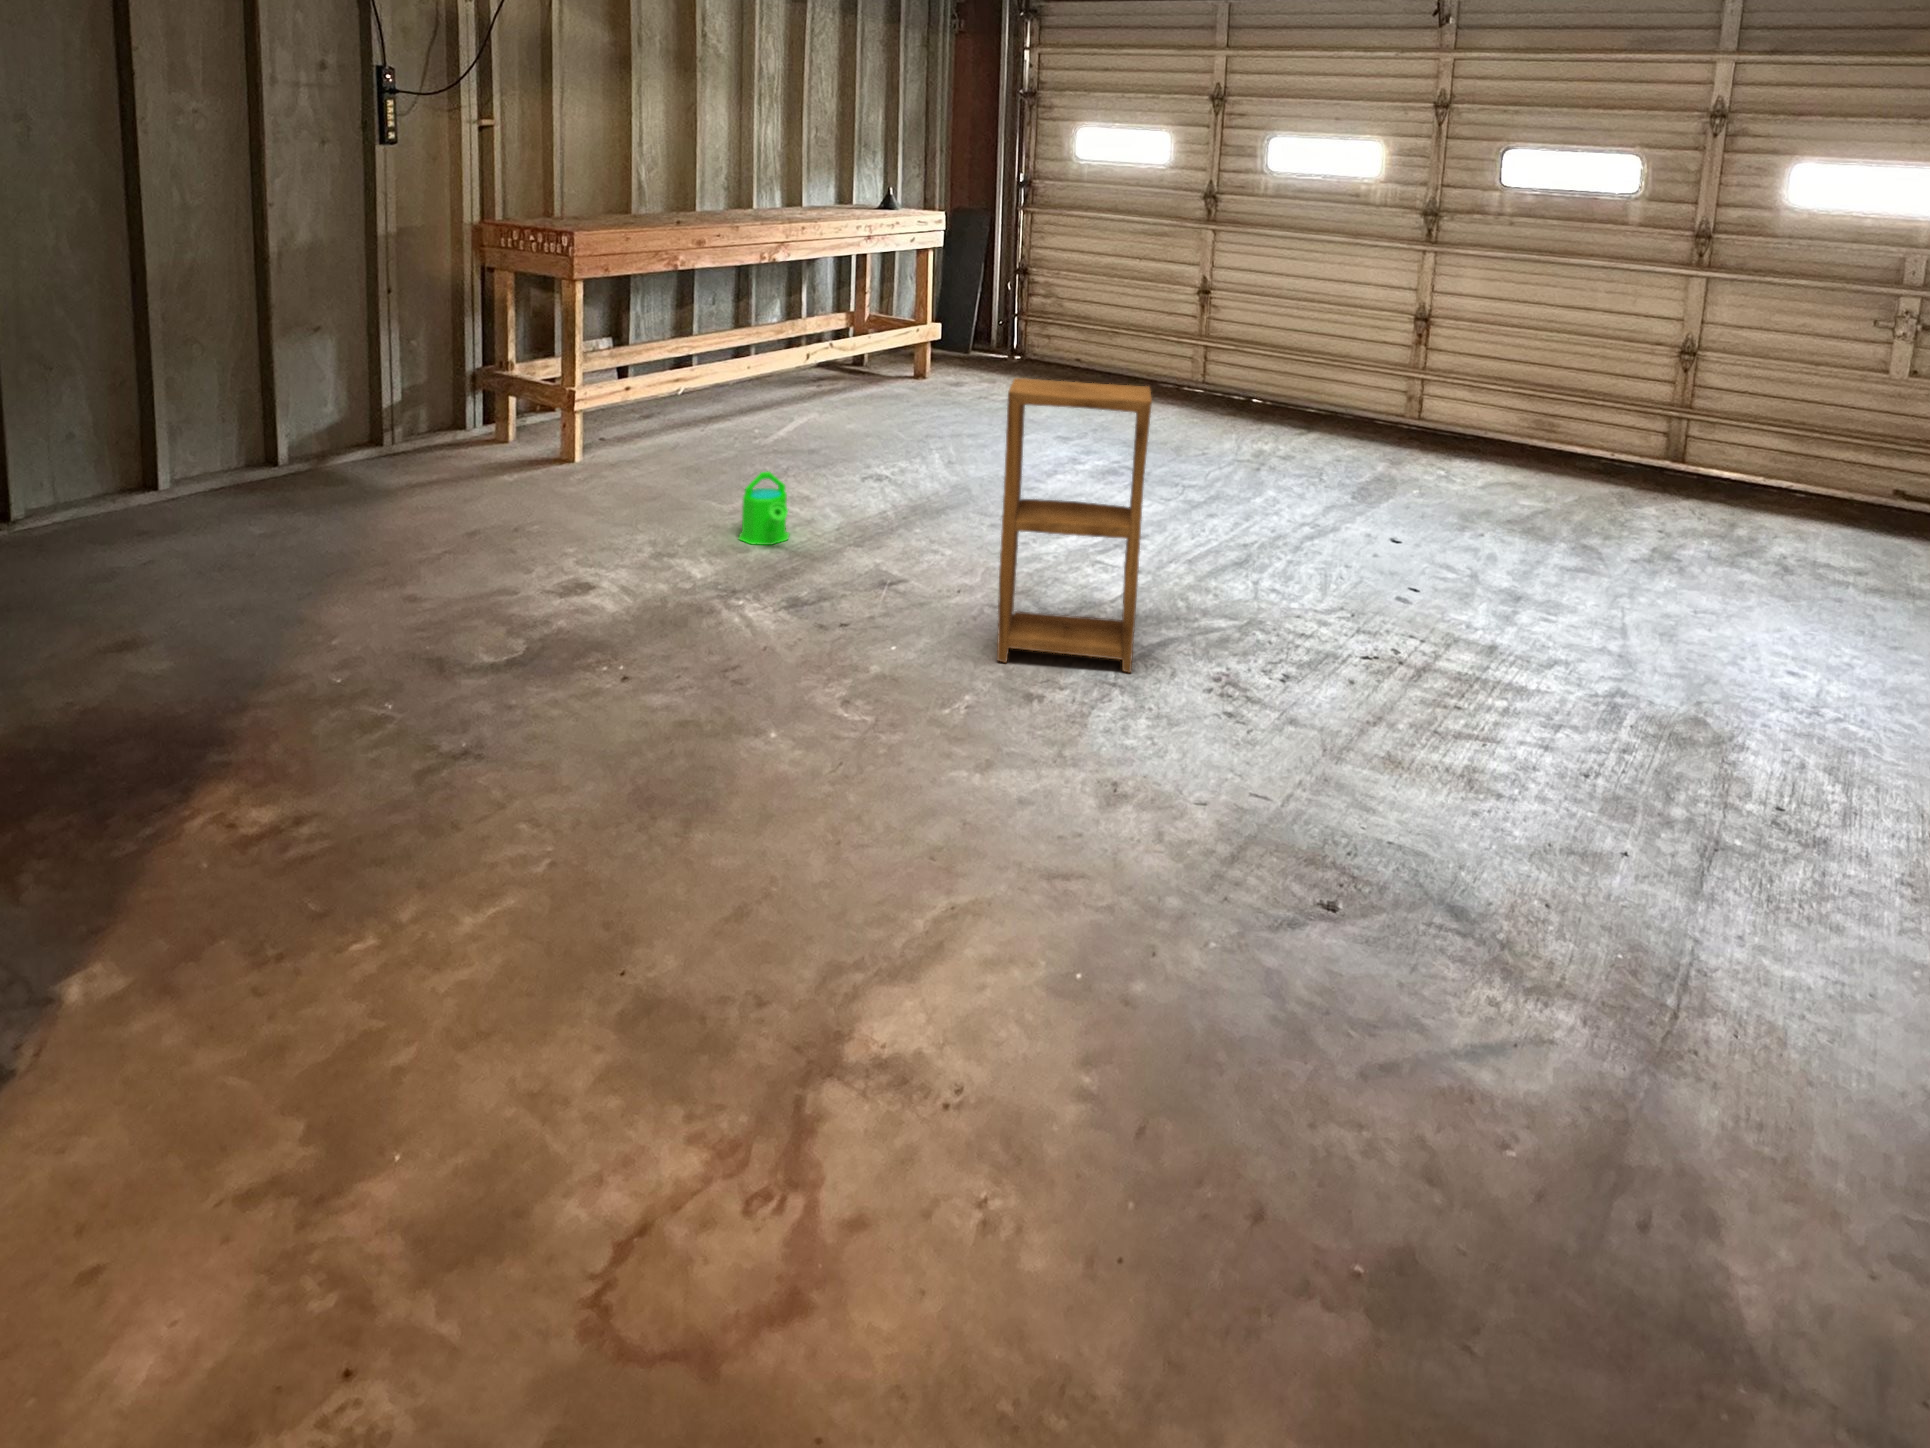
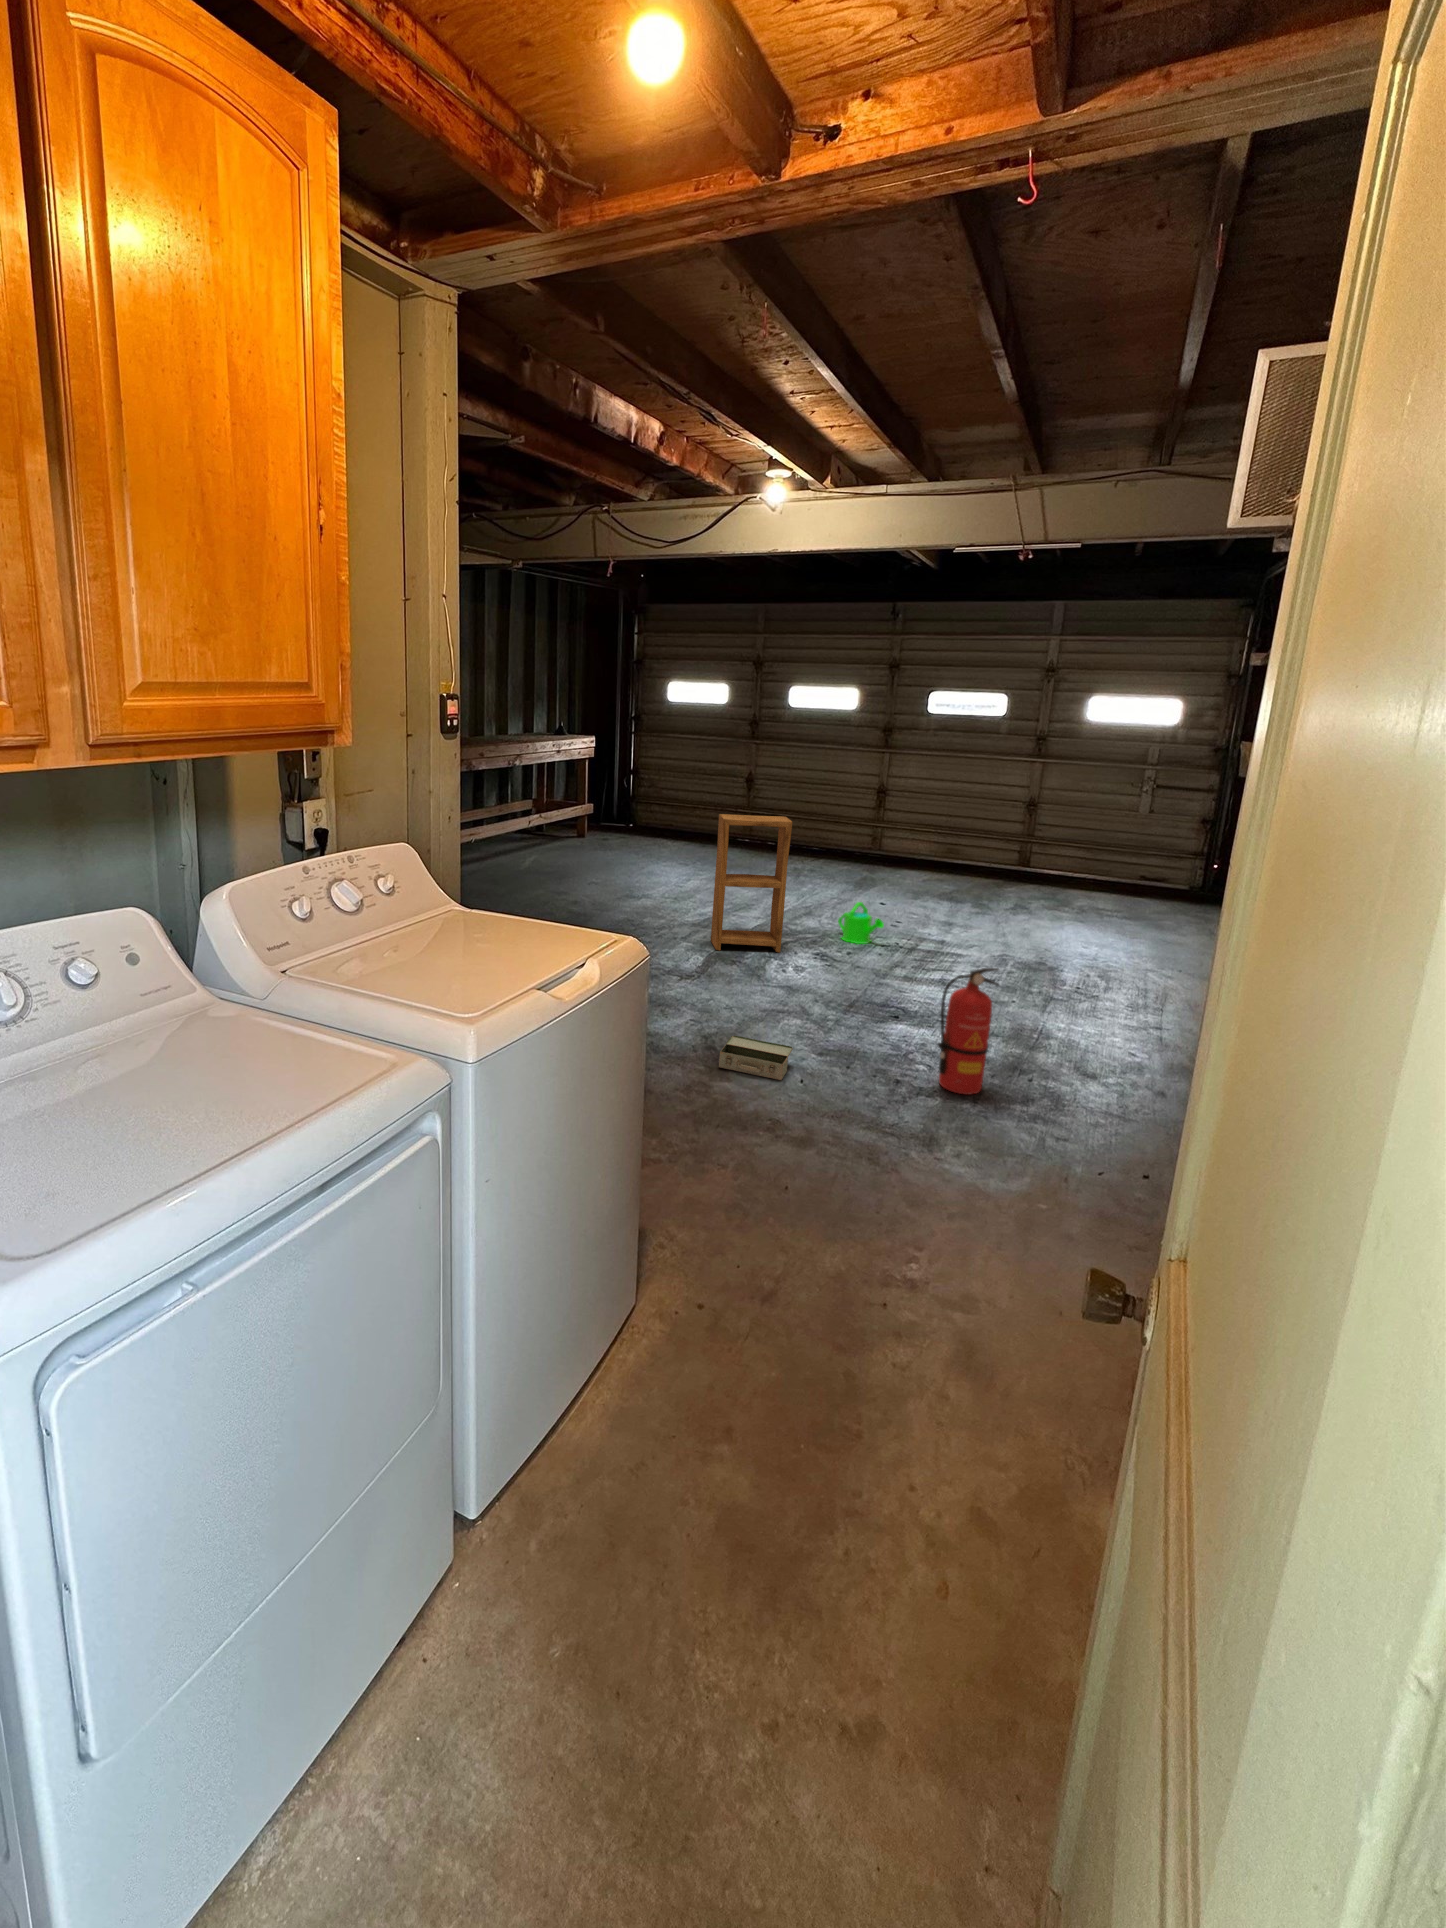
watering can: present [739,471,789,545] -> present [838,902,884,944]
fire extinguisher: none [1349,952,1544,1361] -> present [938,968,999,1094]
toolbox: none [739,1029,960,1240] -> present [719,1036,793,1080]

